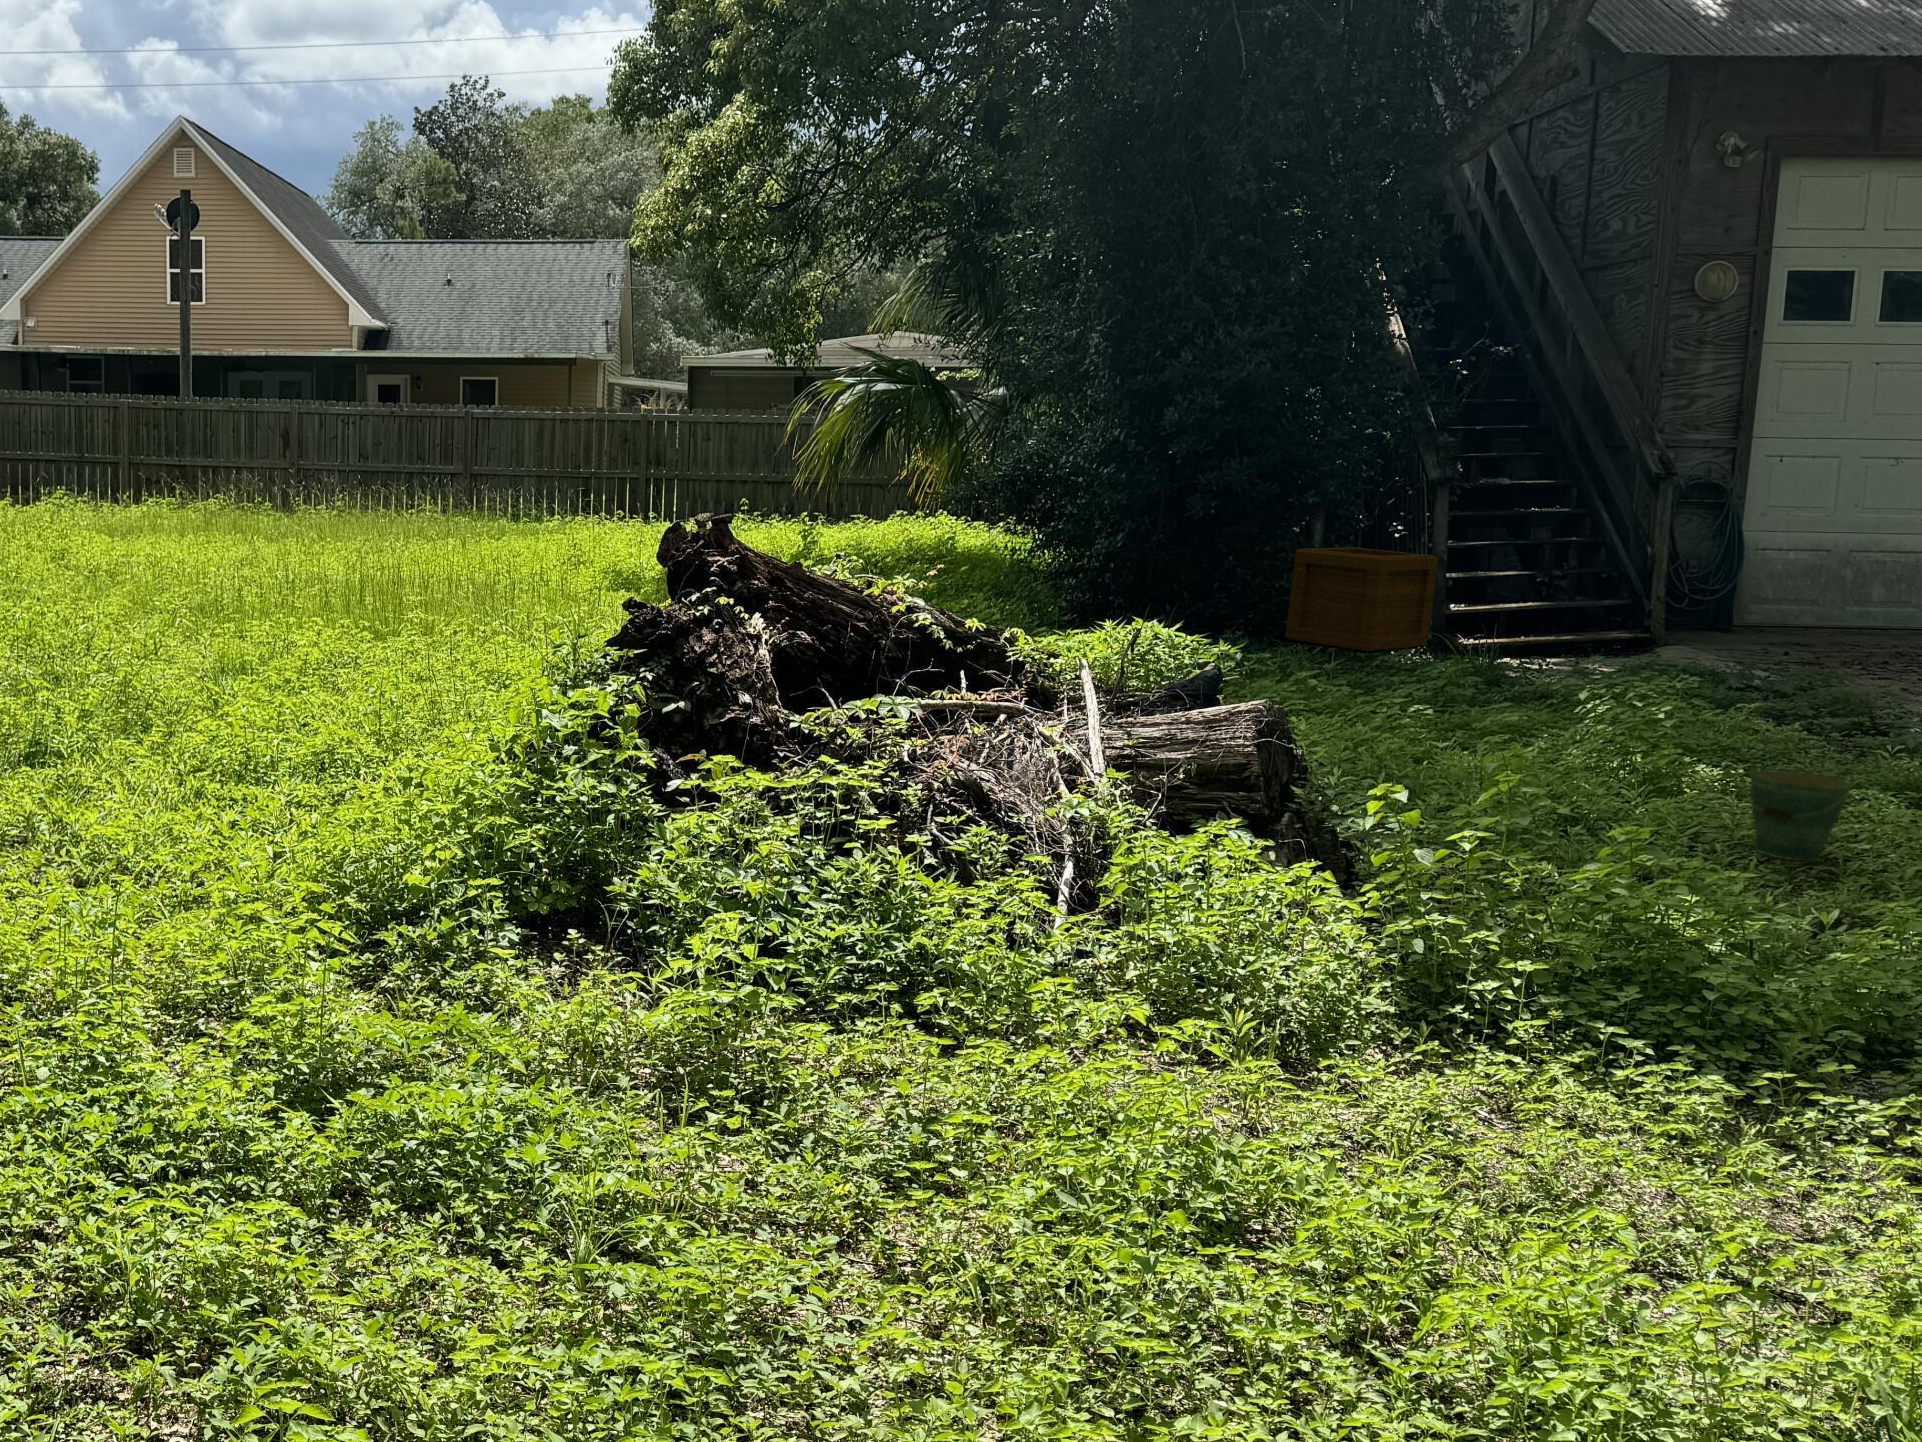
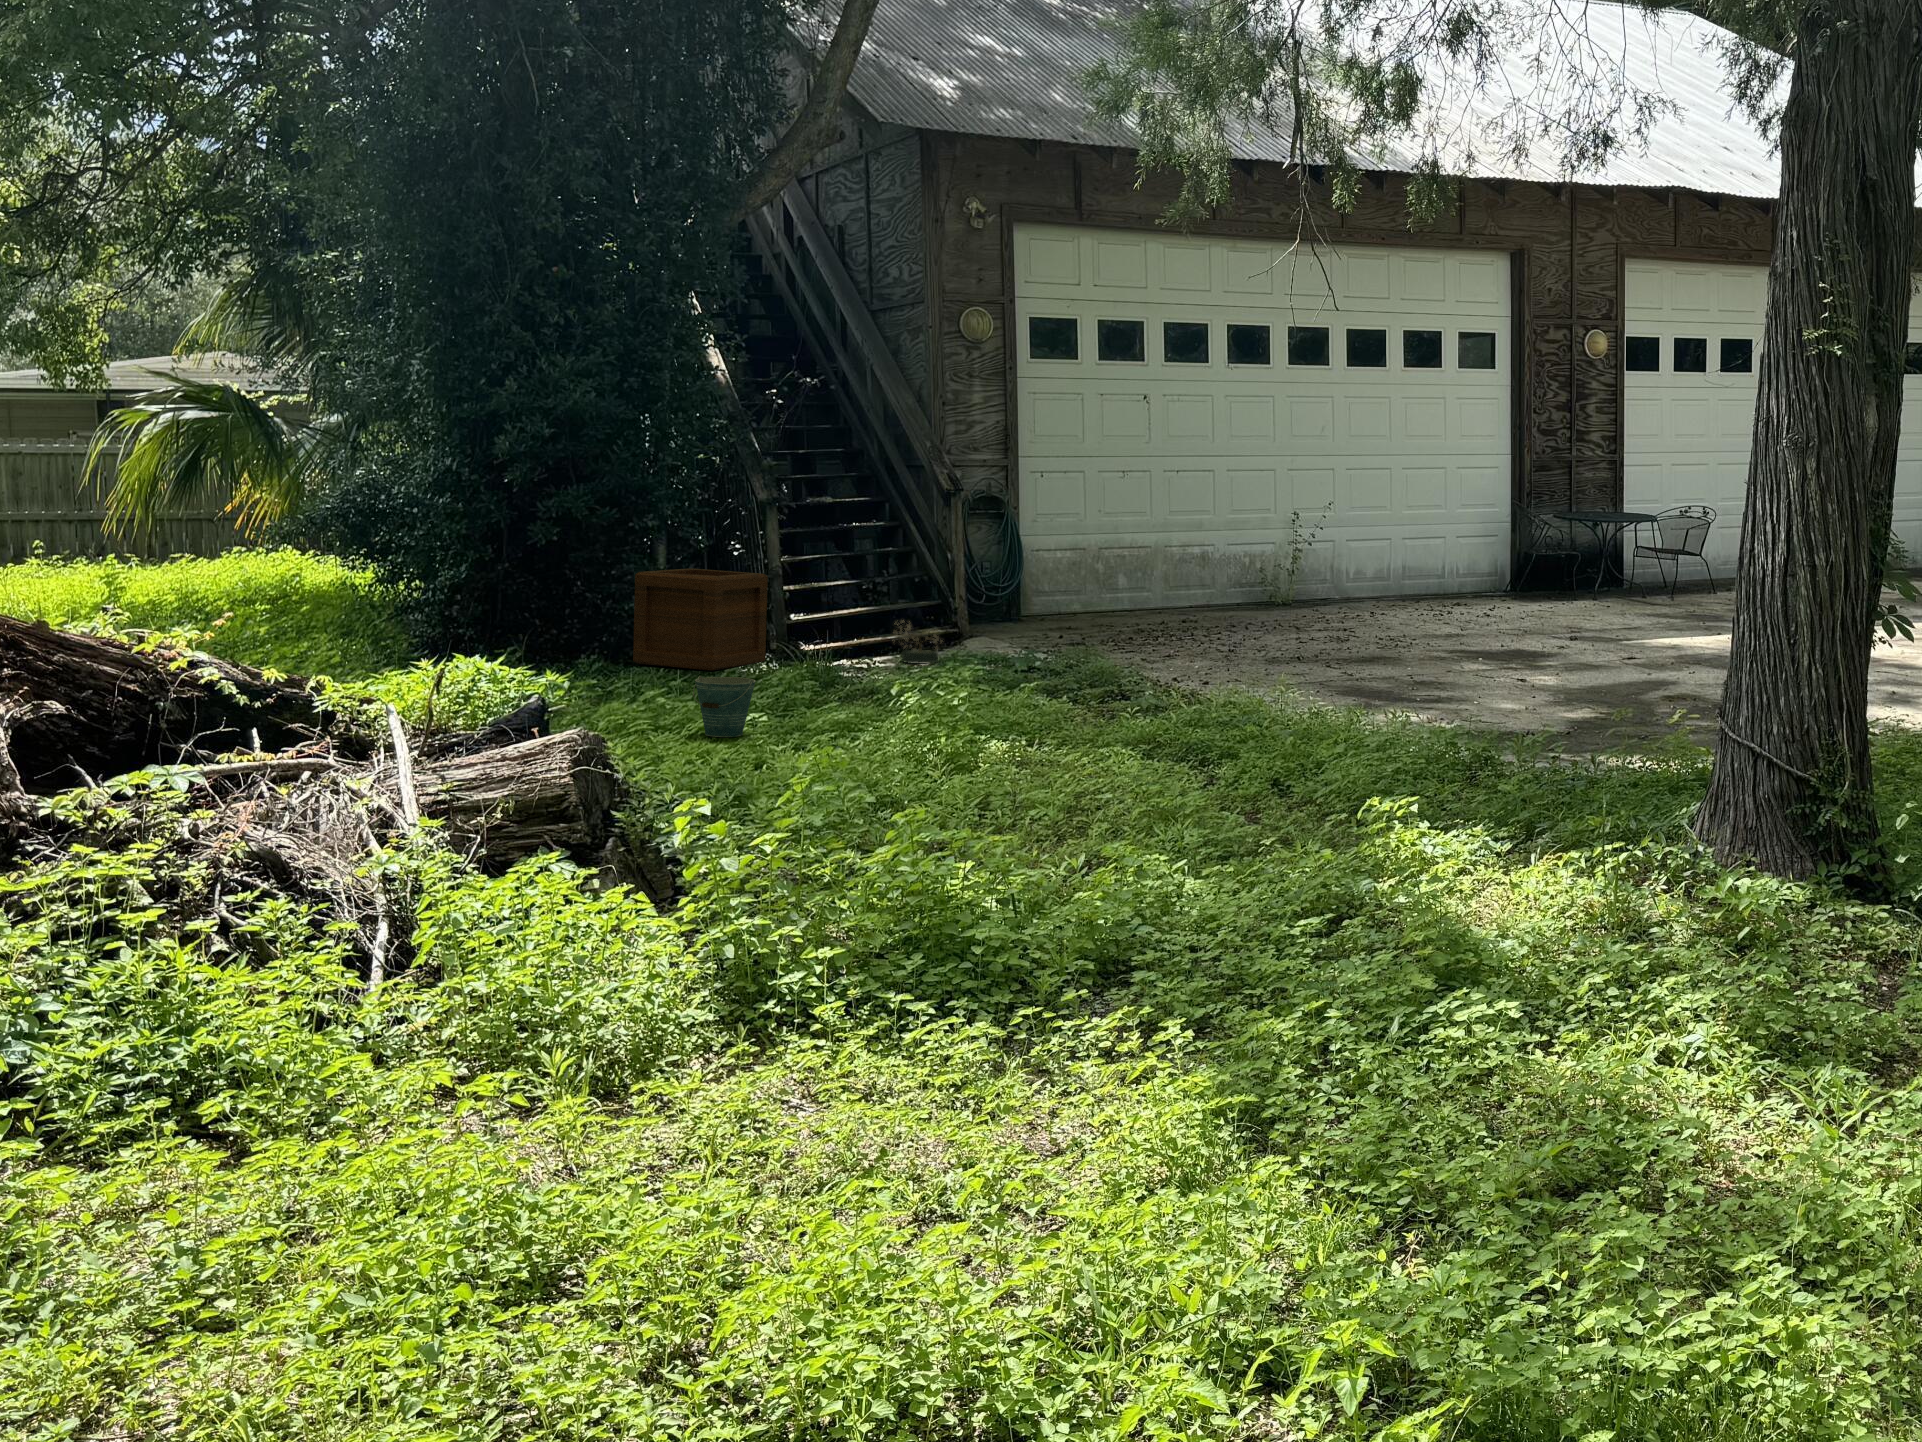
decorative plant: none [1581,611,1645,662] -> present [895,620,938,664]
bucket: present [1745,768,1853,861] -> present [693,676,755,737]

